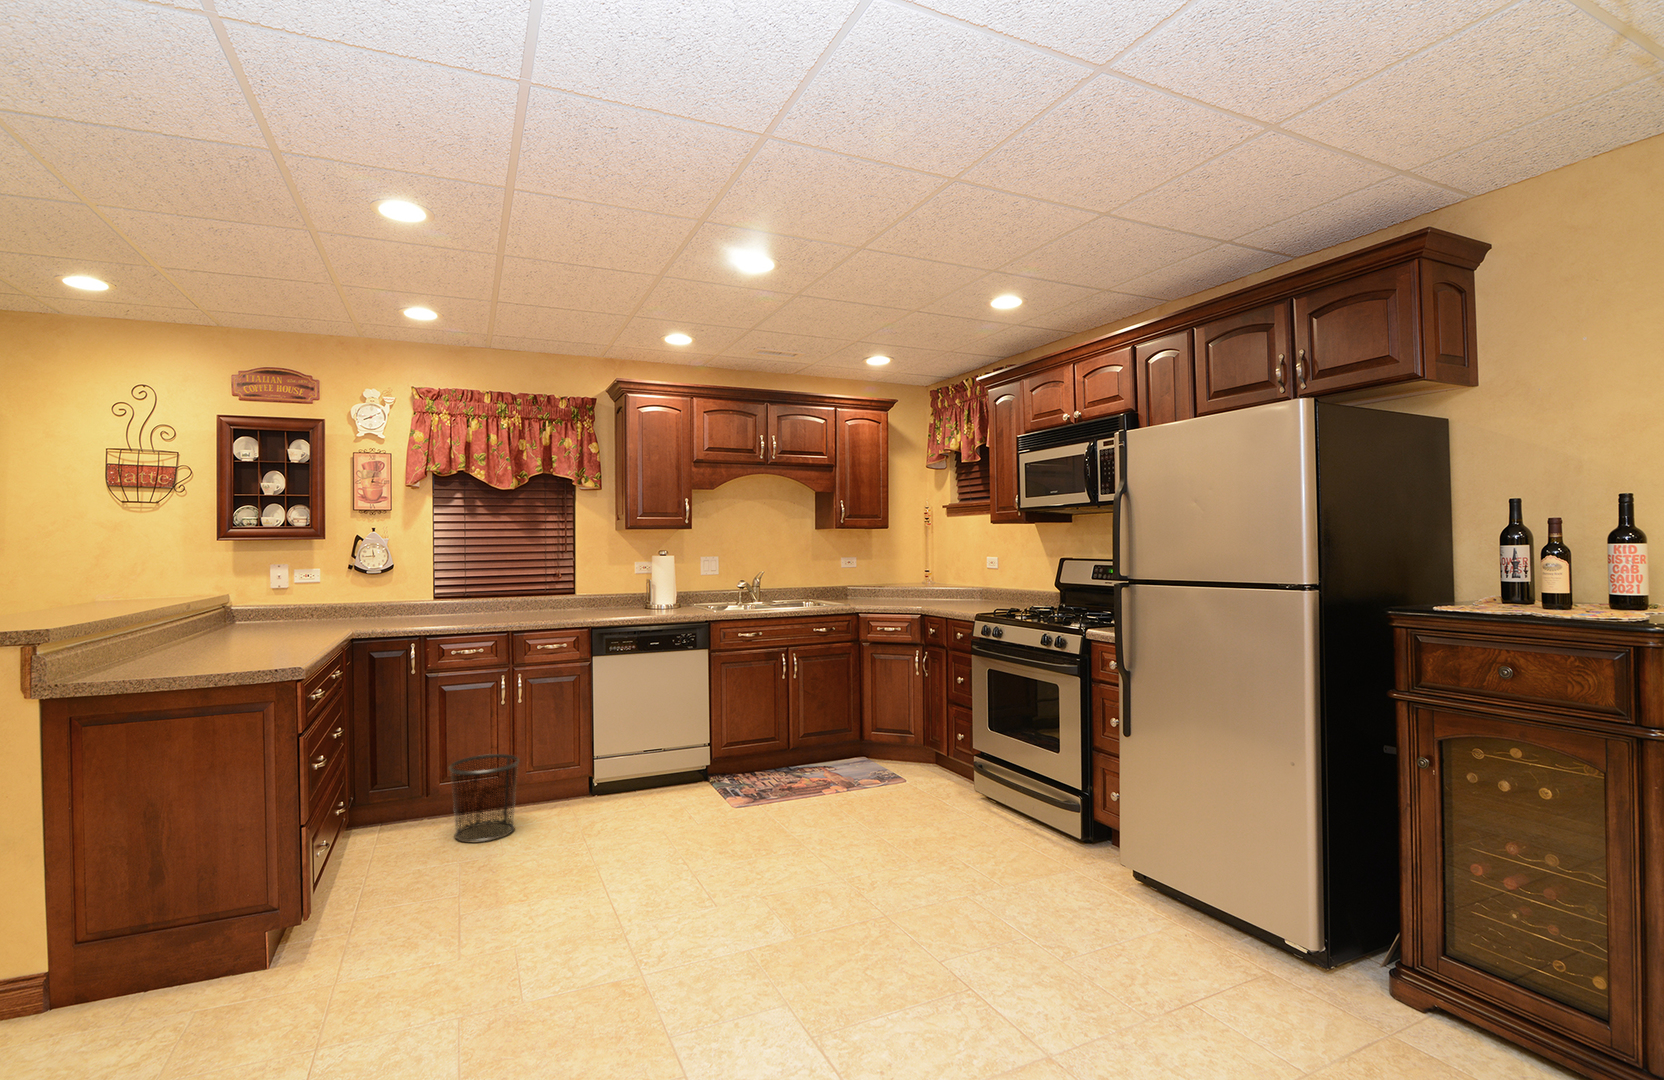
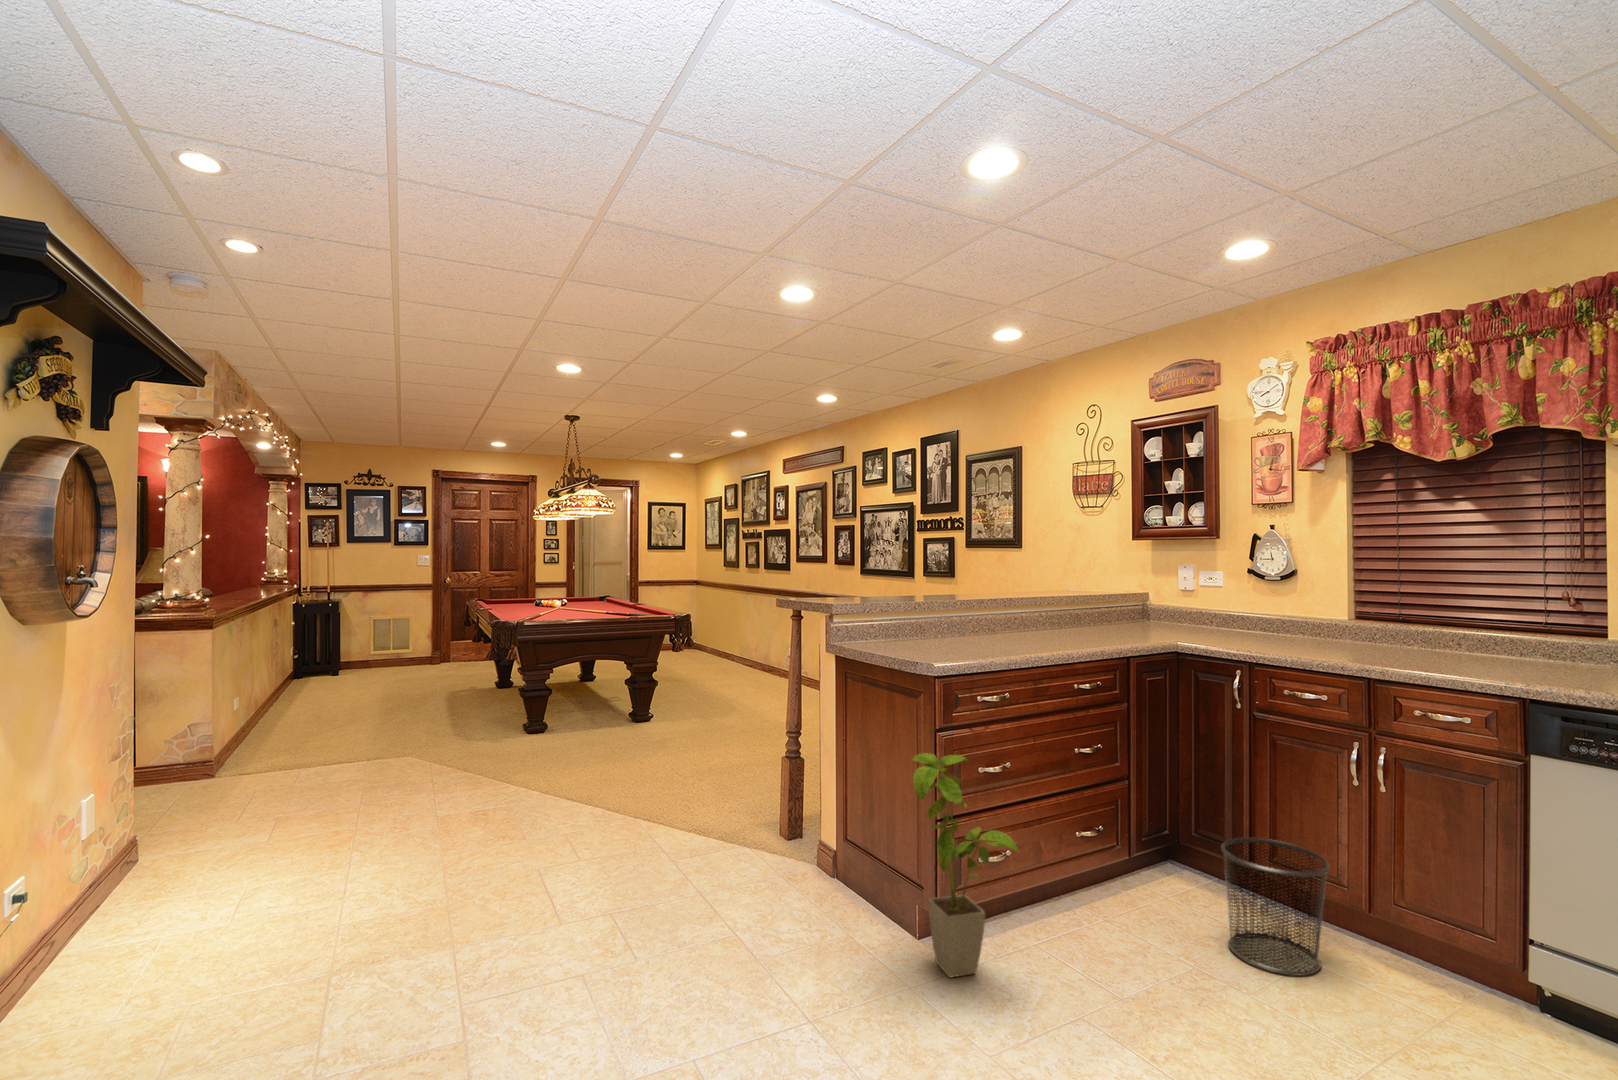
house plant: none [300,748,426,957] -> present [912,753,1018,977]

